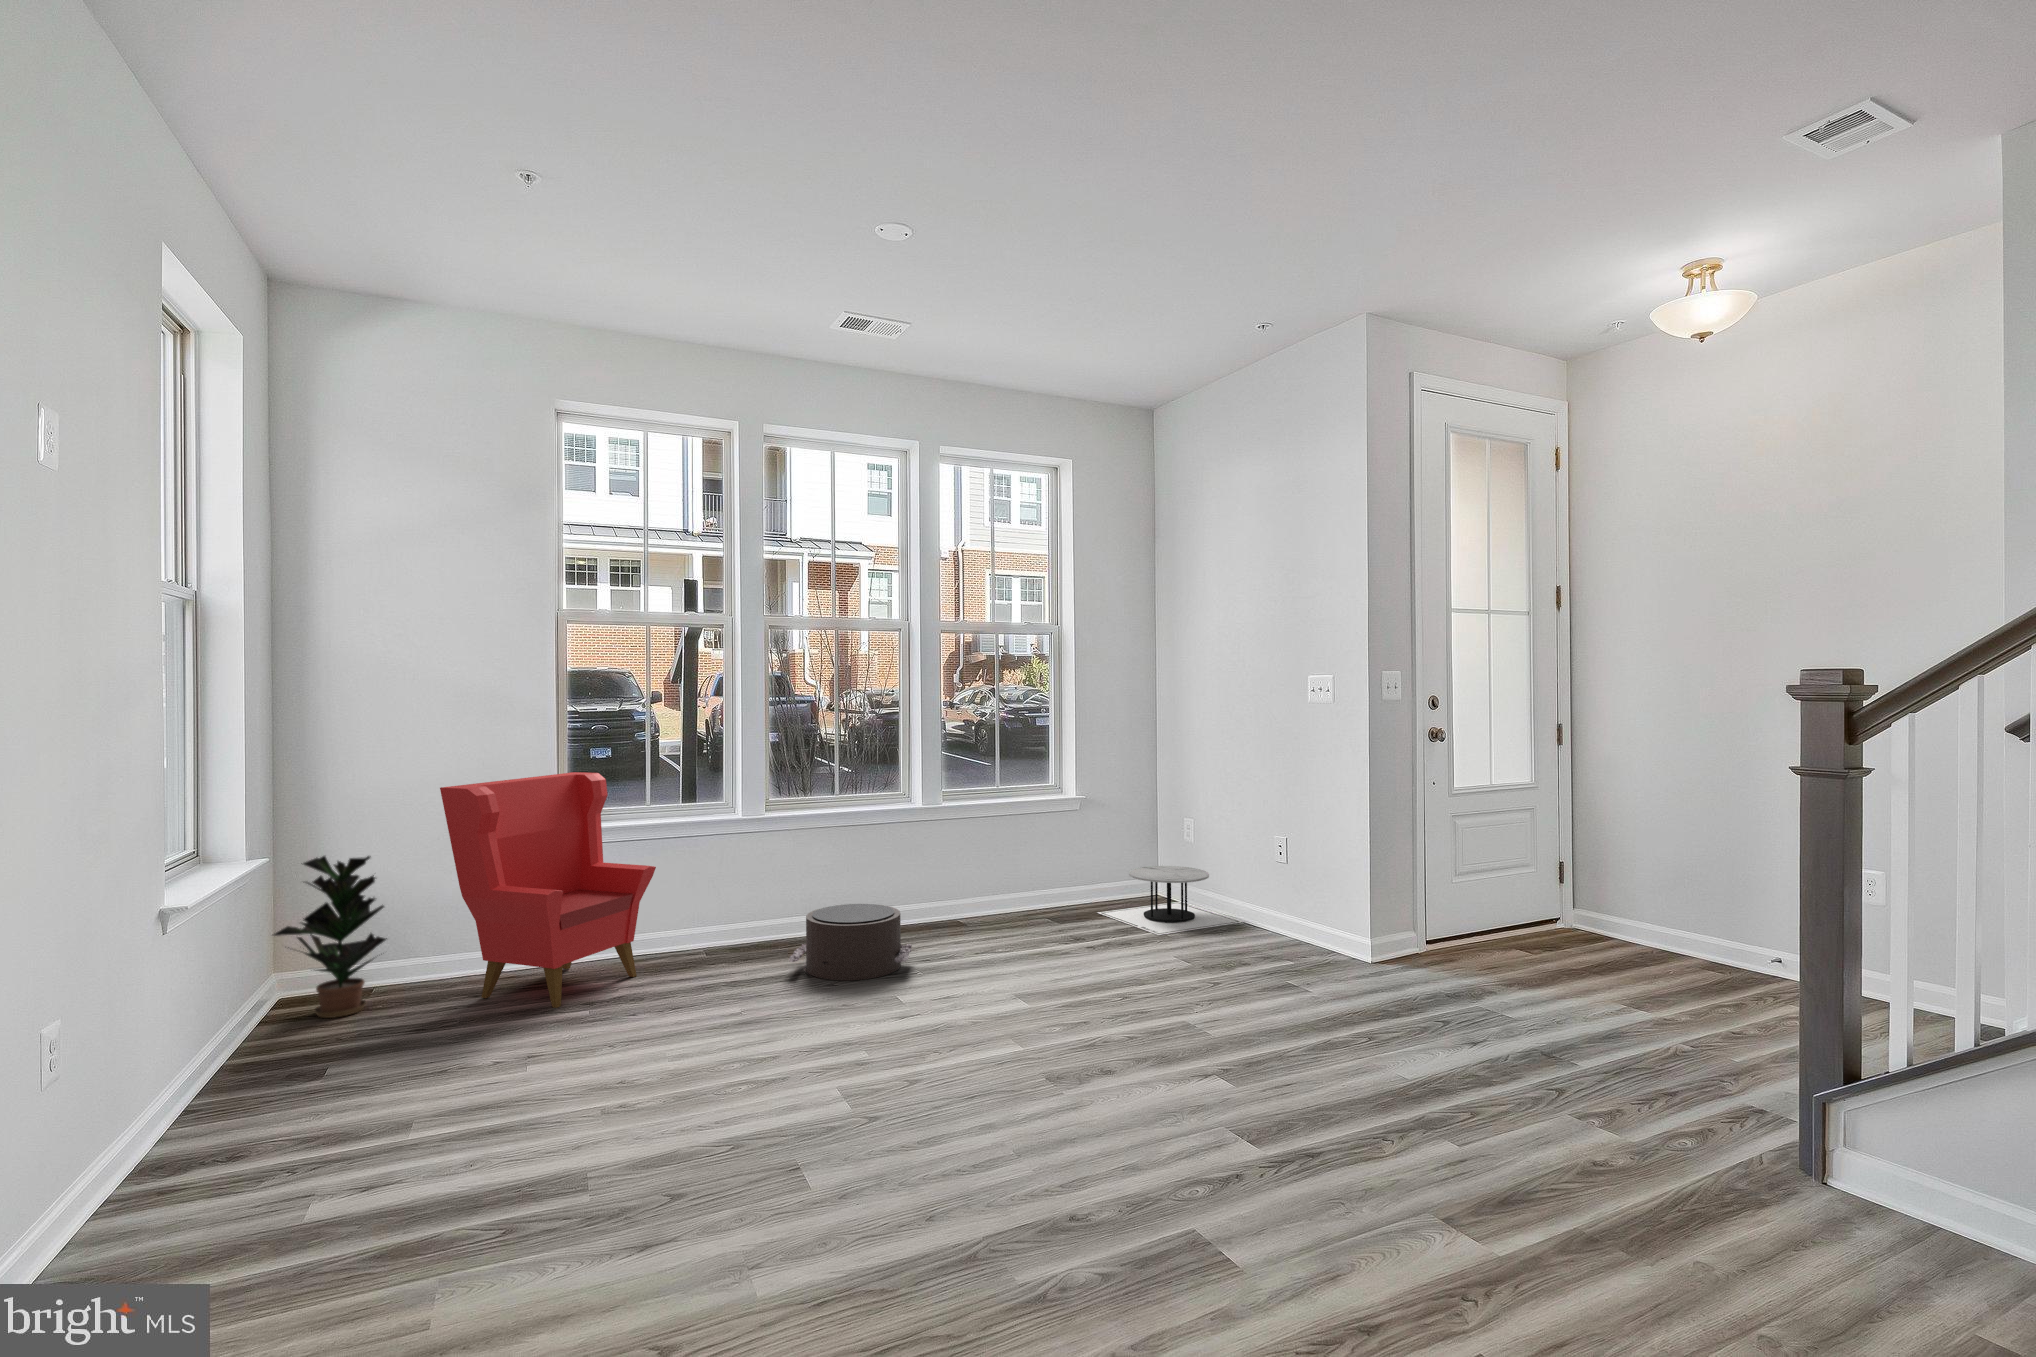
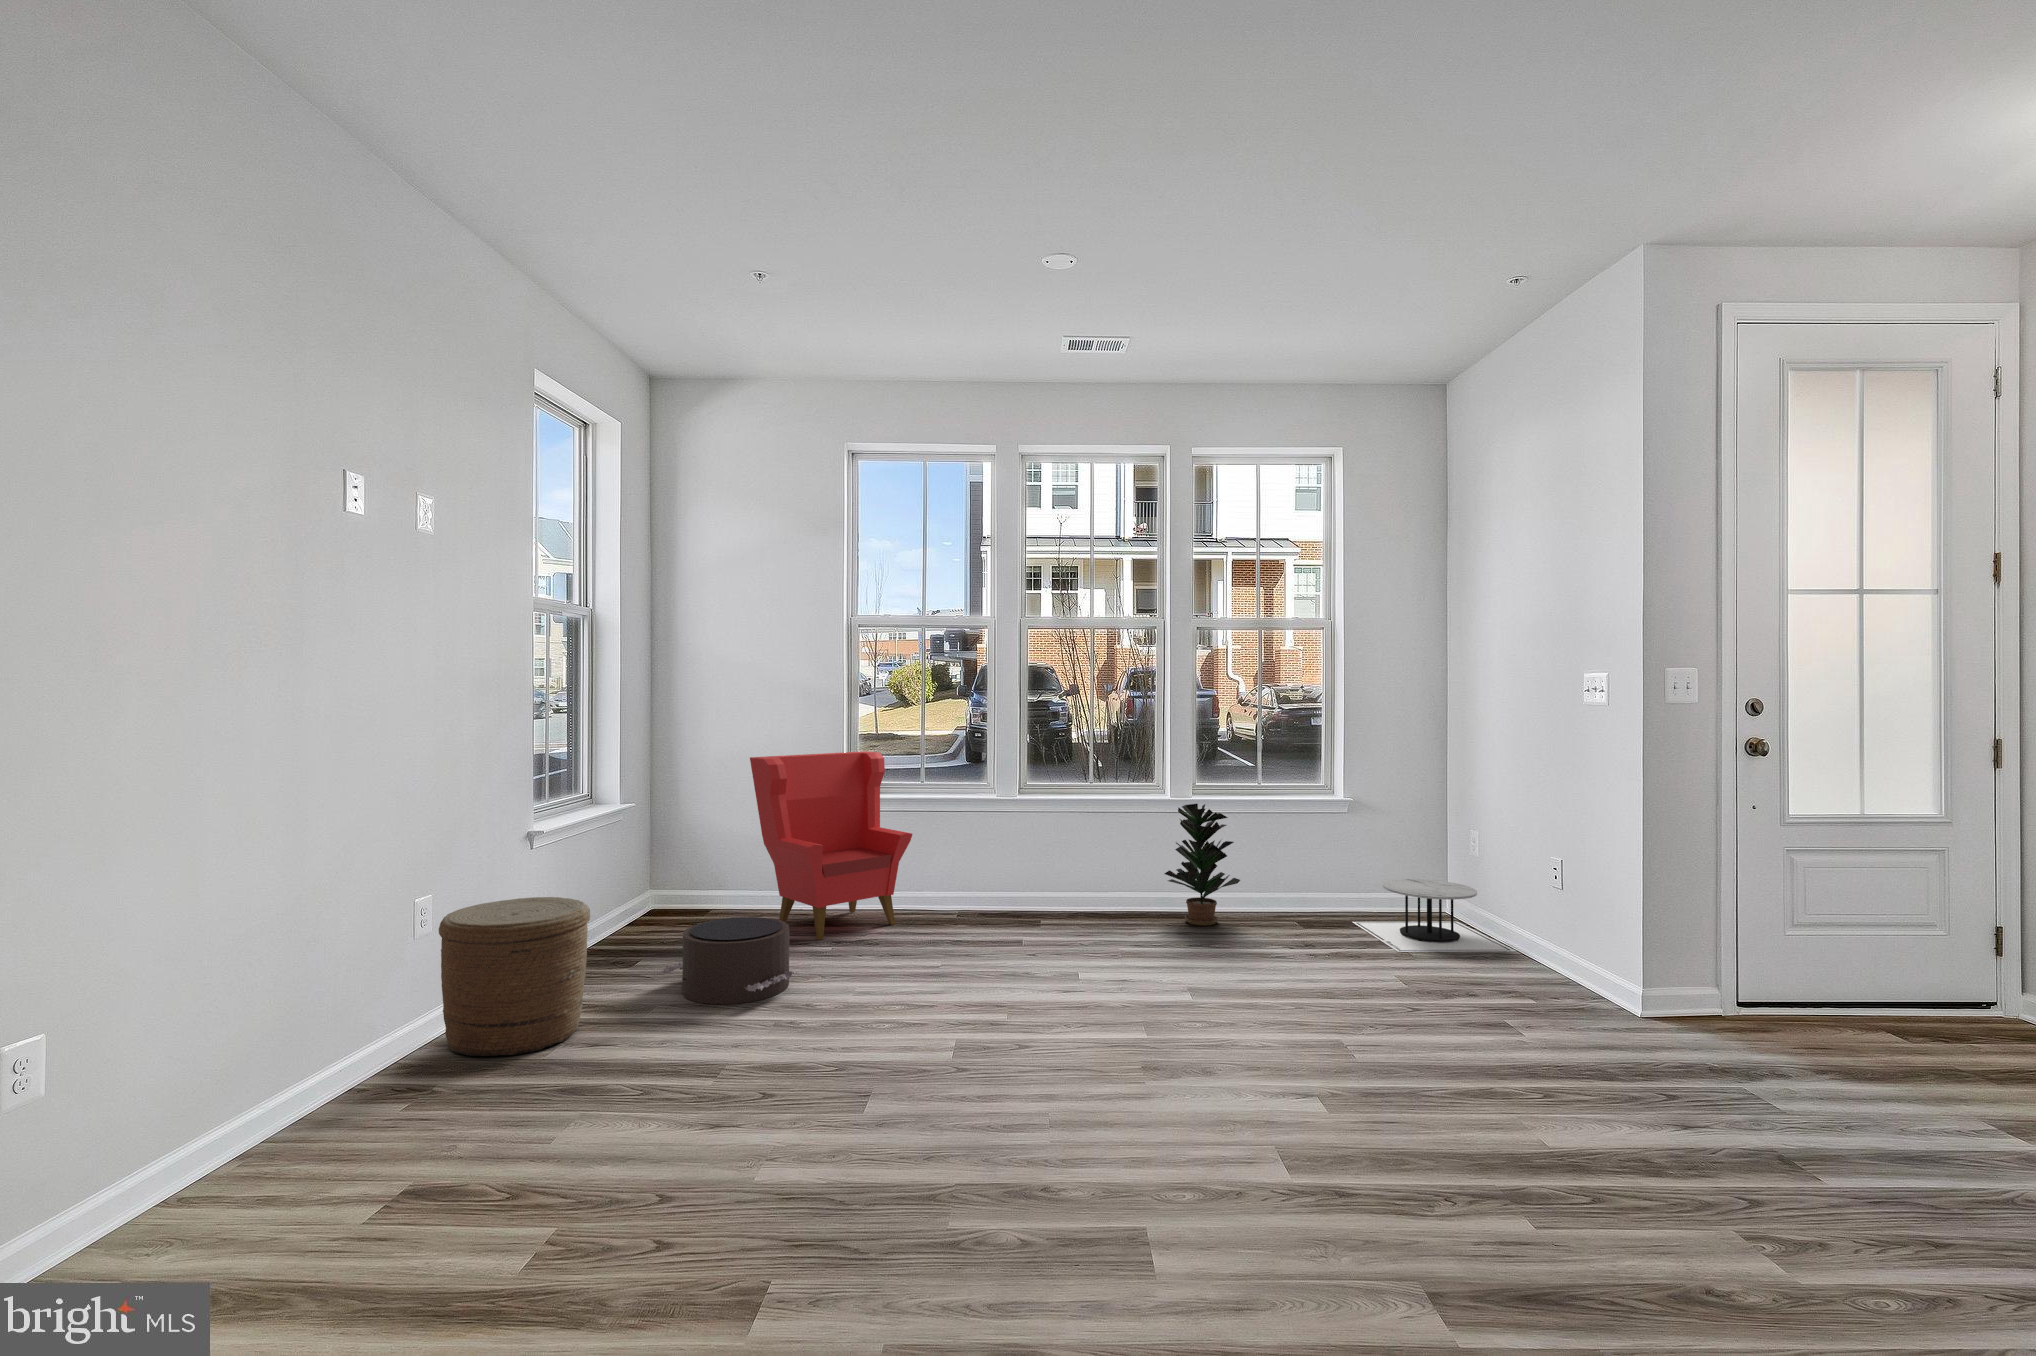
potted plant: present [274,856,387,1018] -> present [1165,804,1240,925]
pouf: present [789,904,912,980] -> present [661,917,797,1004]
woven basket: none [91,999,336,1253] -> present [439,897,590,1056]

